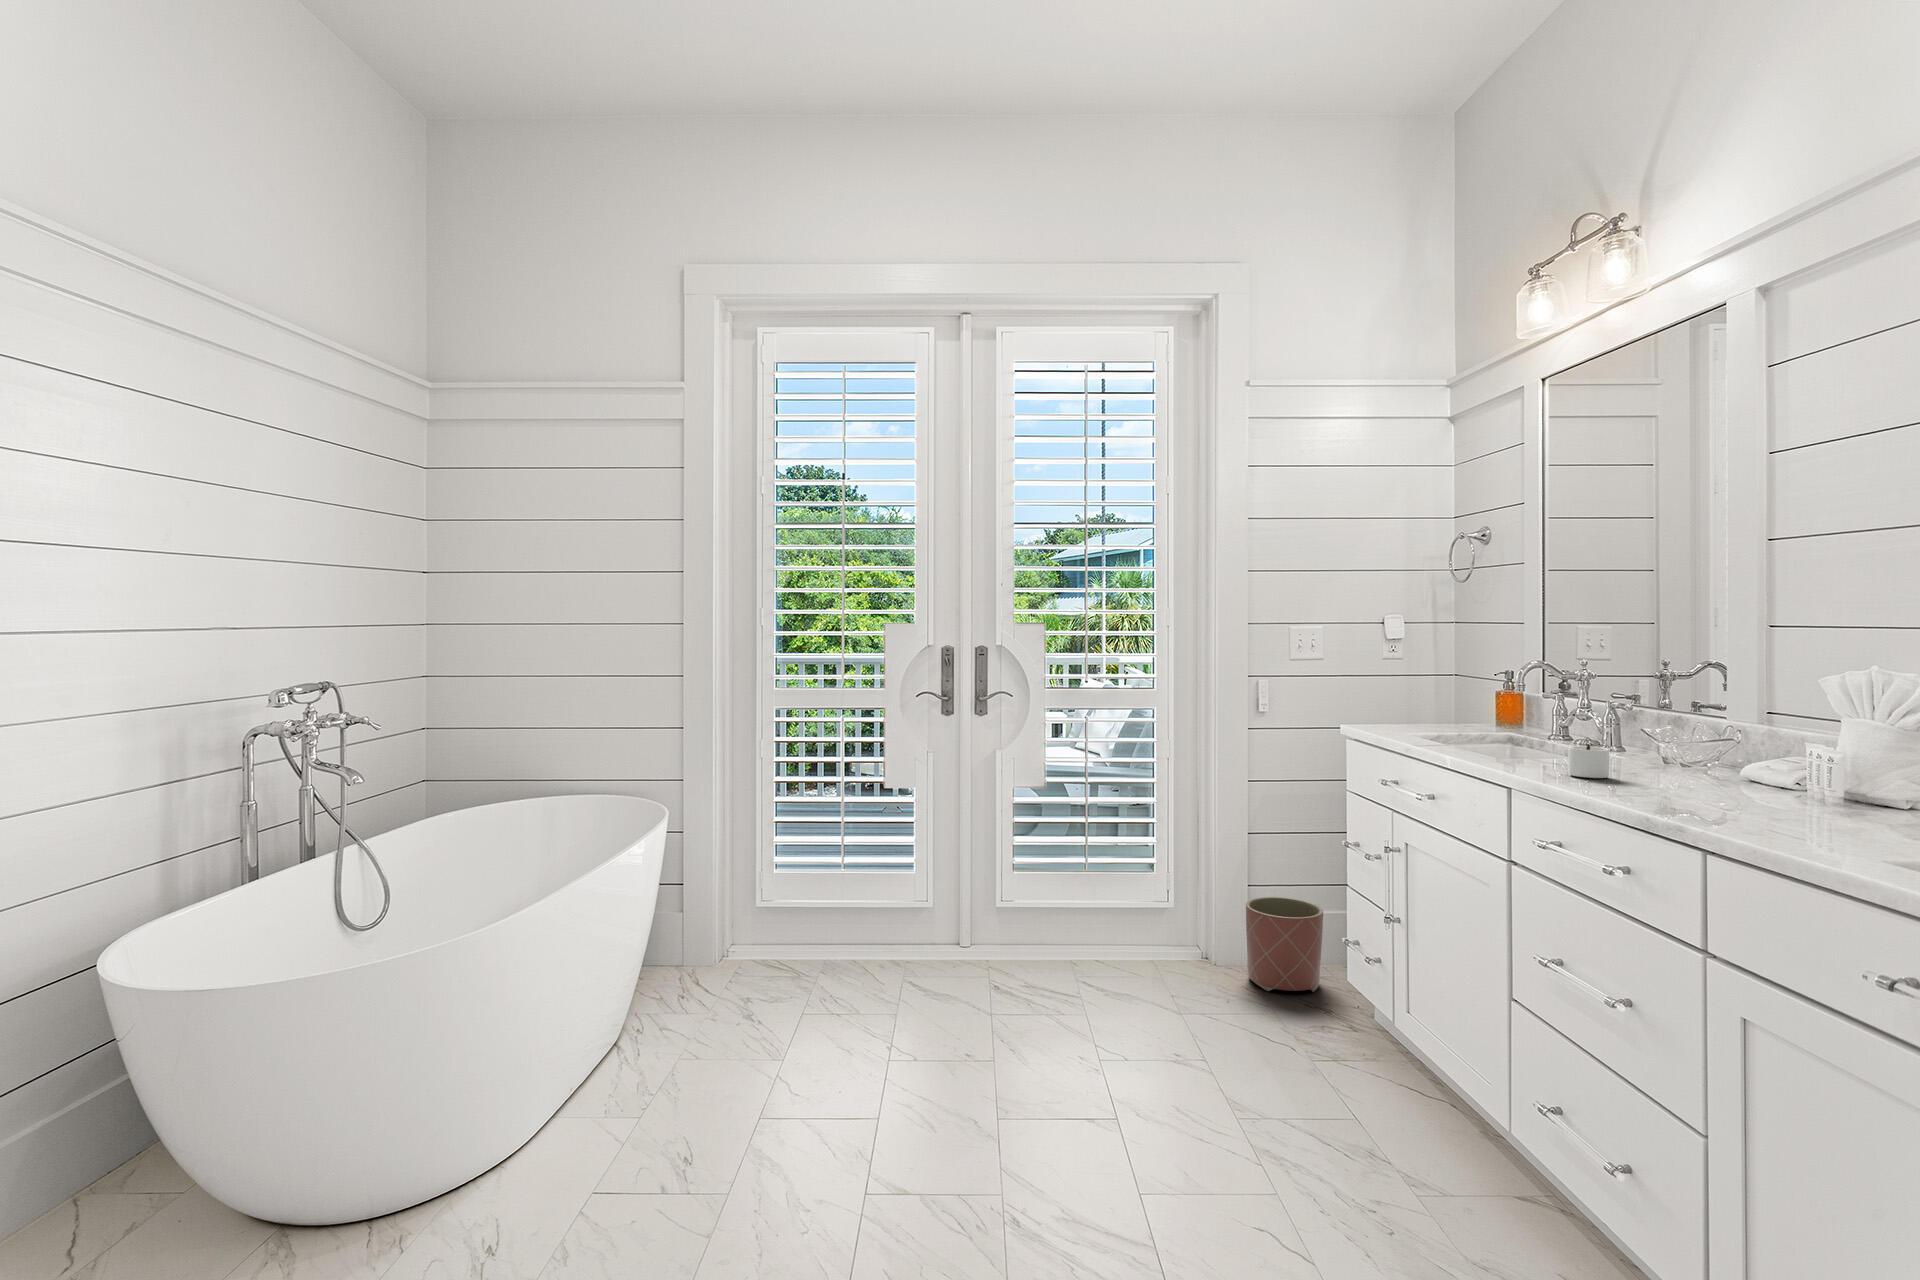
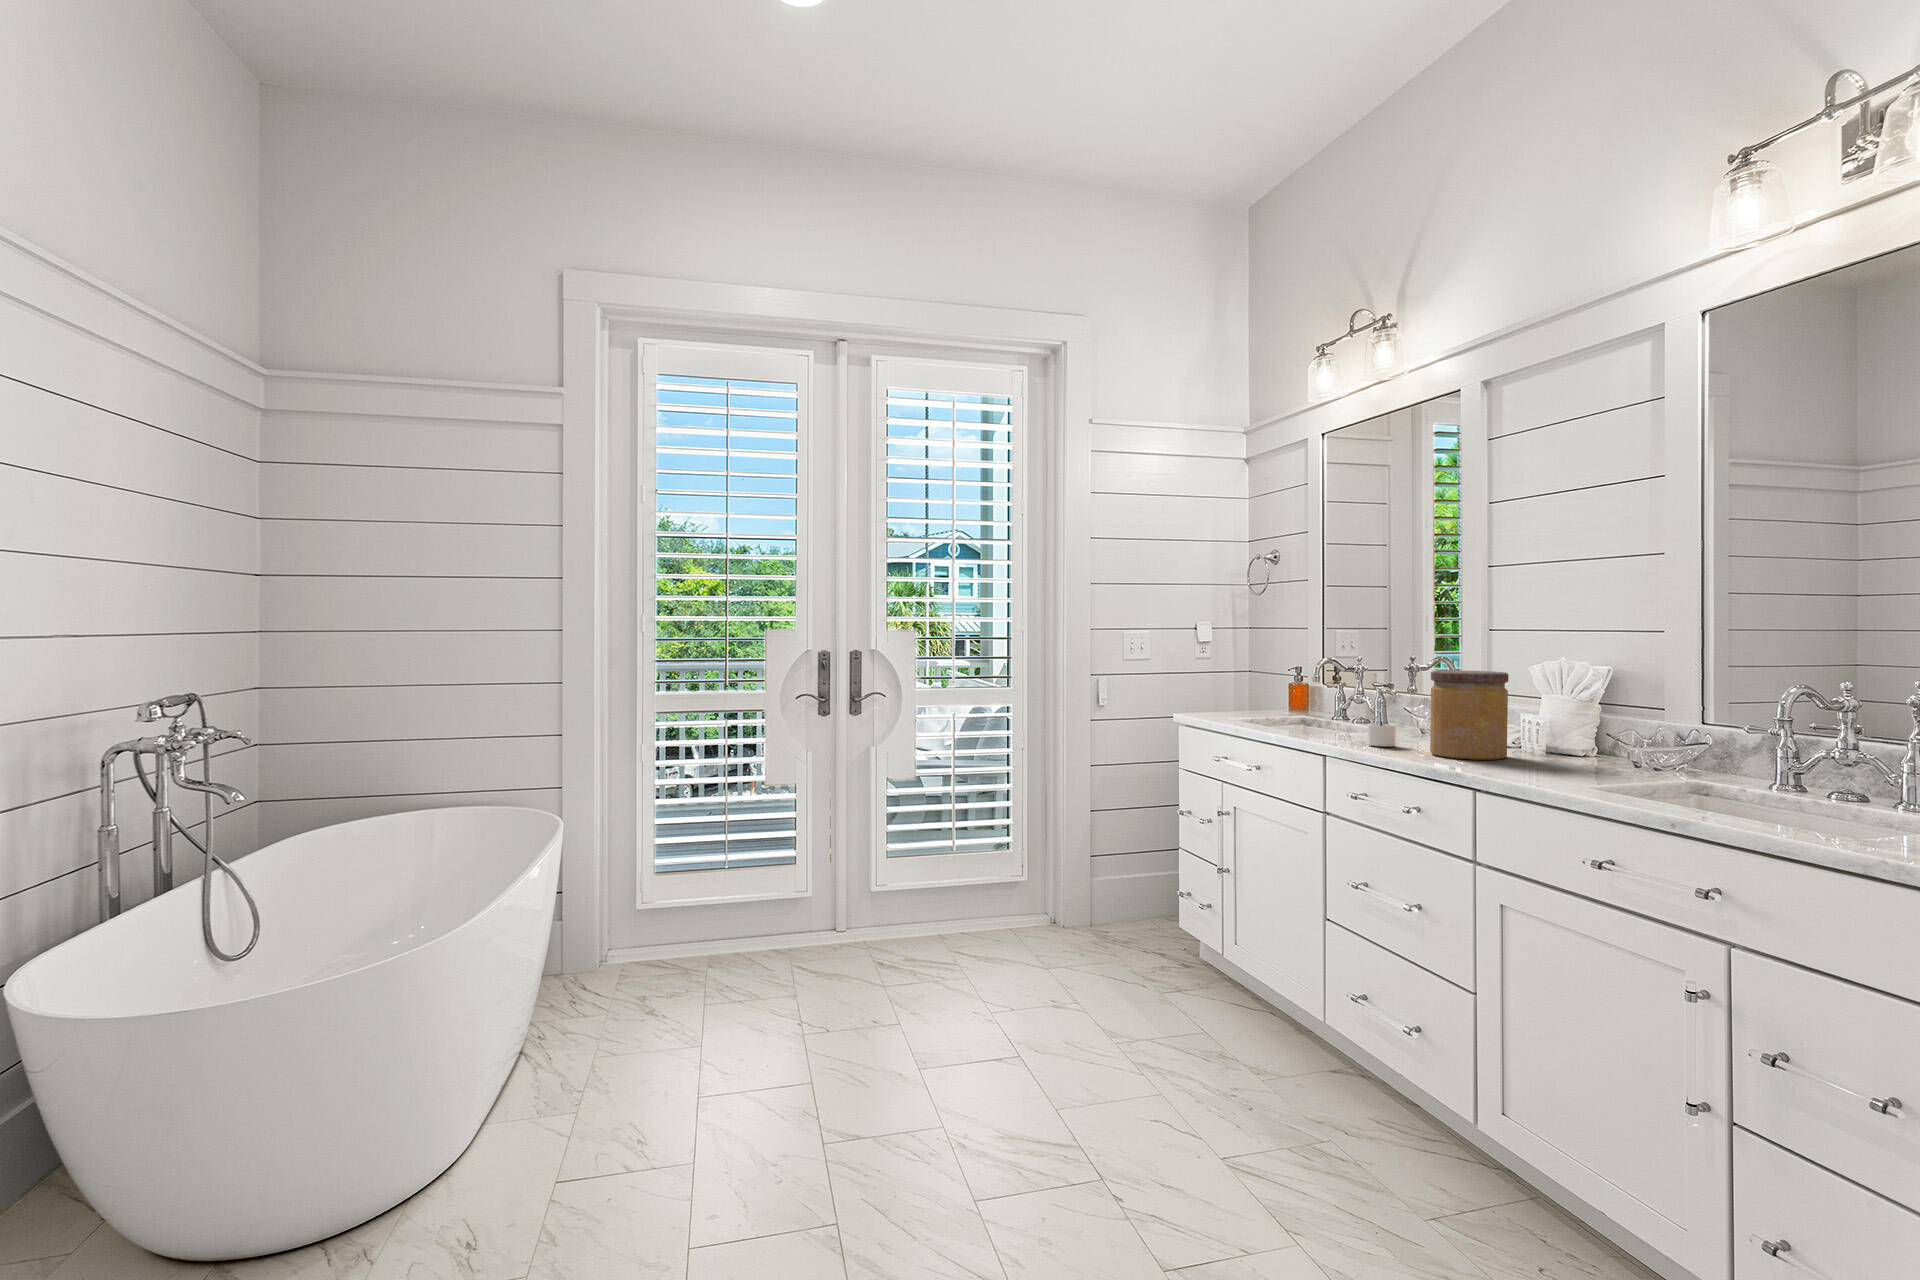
jar: none [1653,677,1779,805] -> present [1430,670,1508,760]
planter: present [1246,897,1323,992] -> none [1091,866,1155,946]

